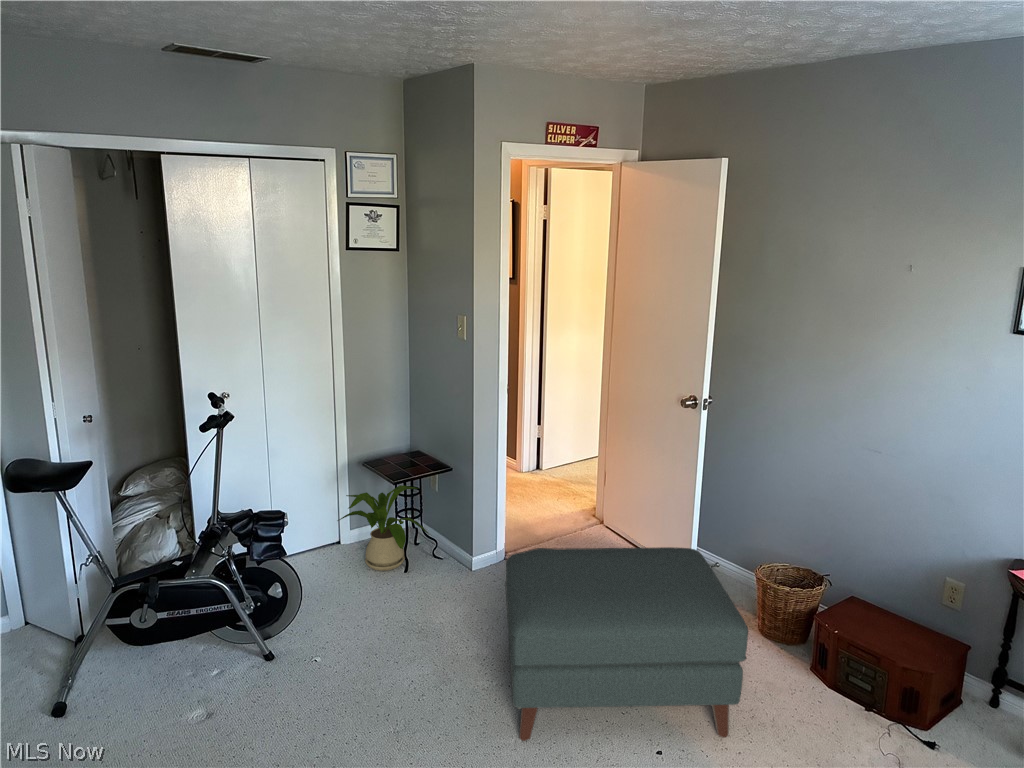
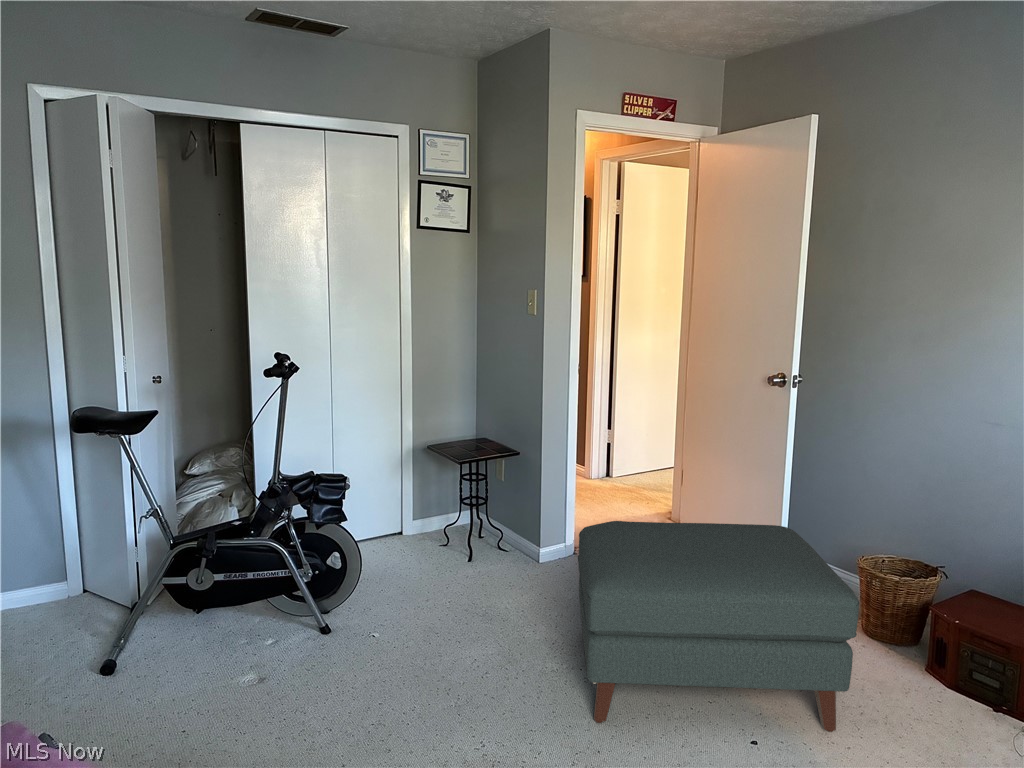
house plant: present [338,485,429,571] -> none [400,467,496,559]

